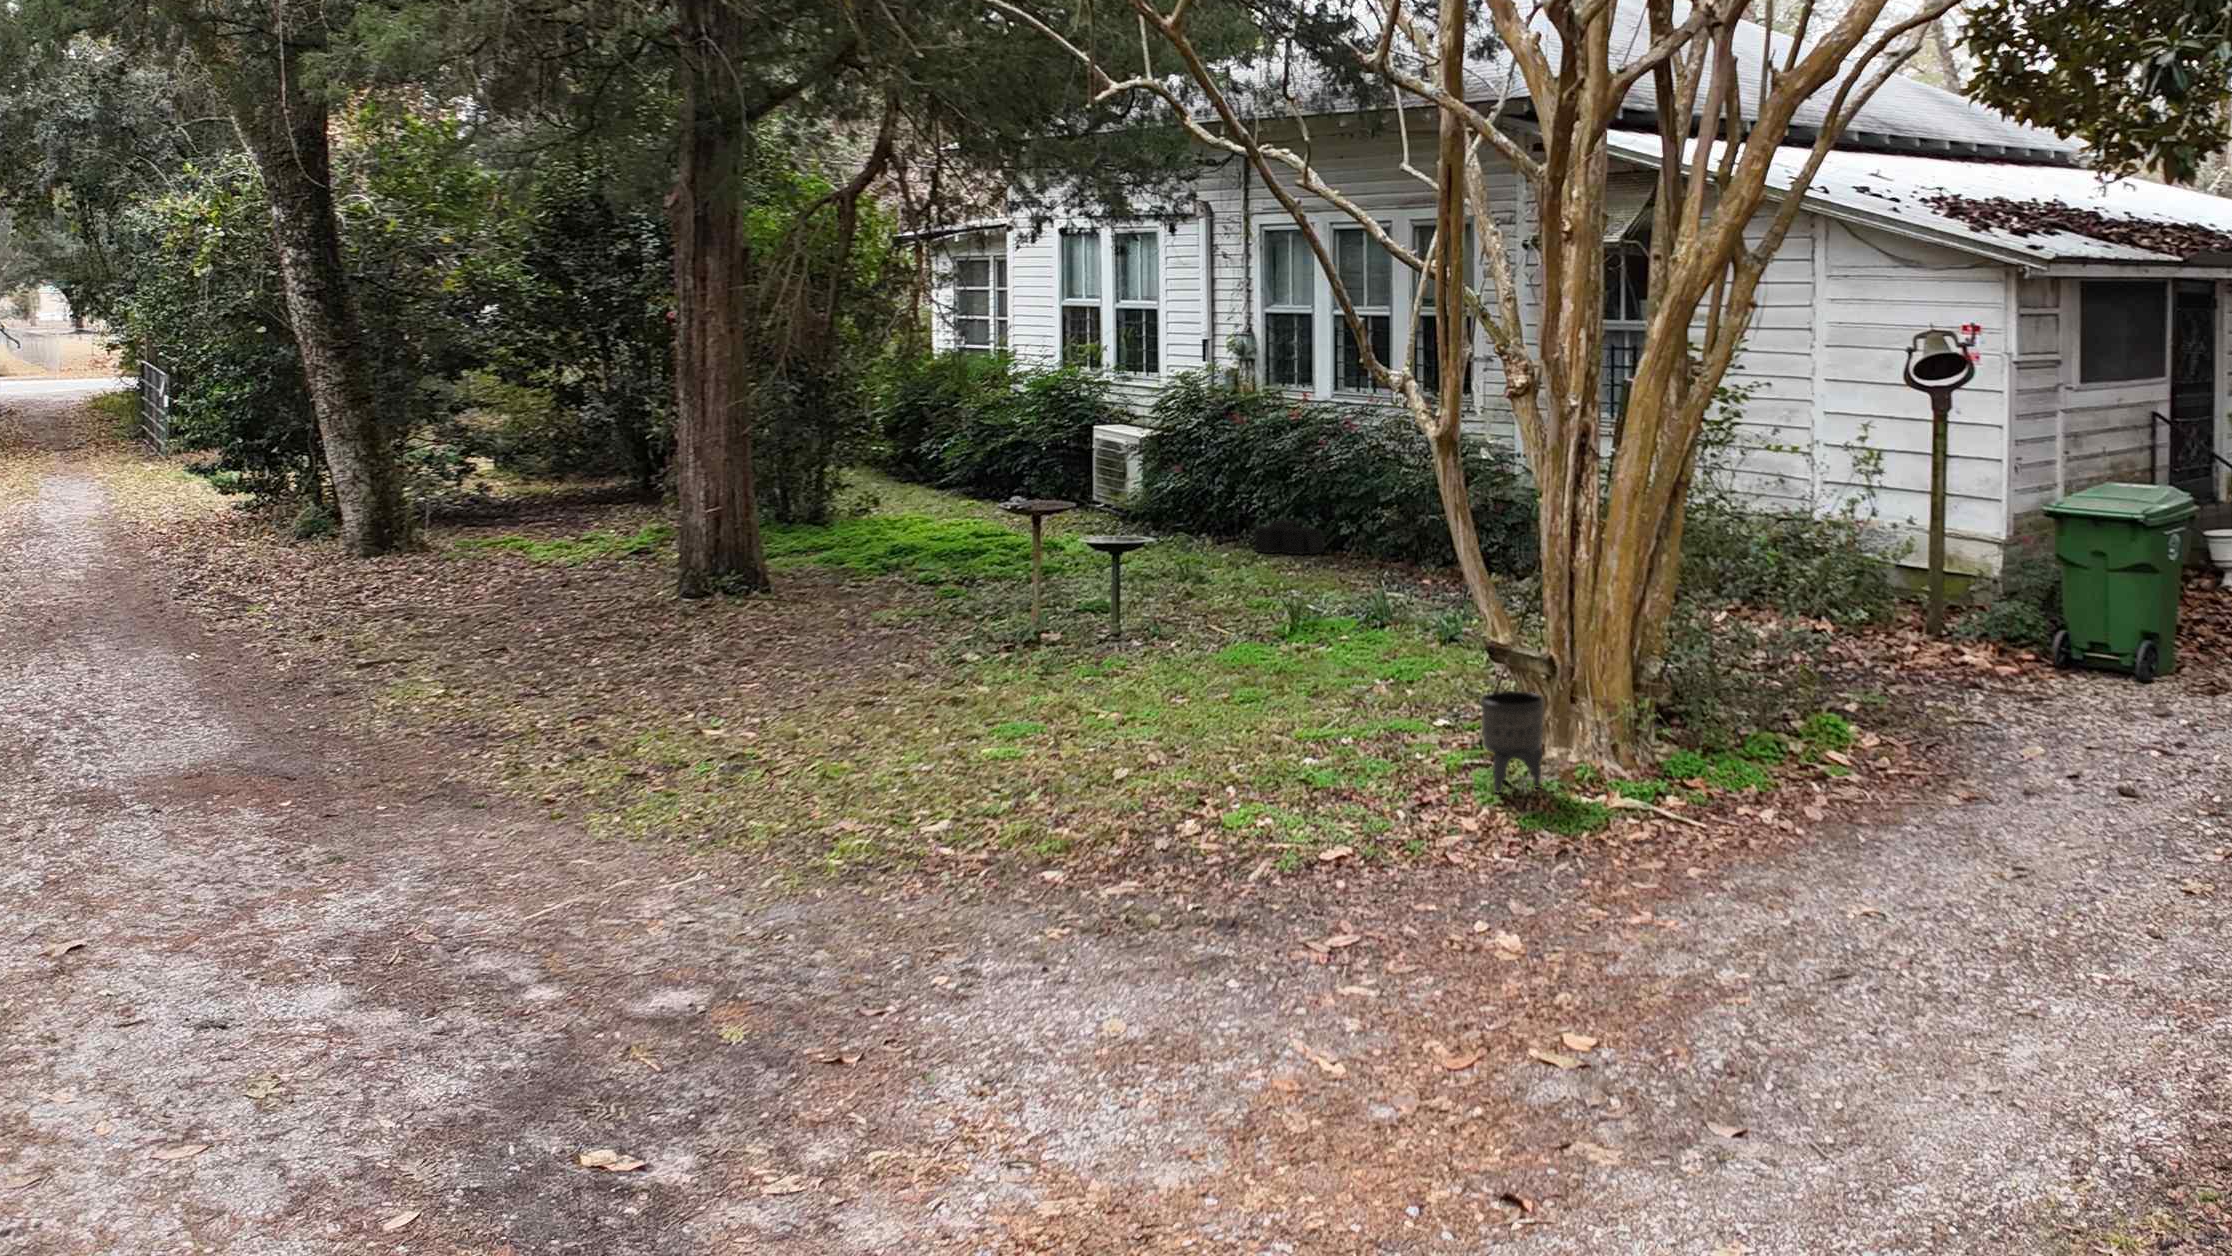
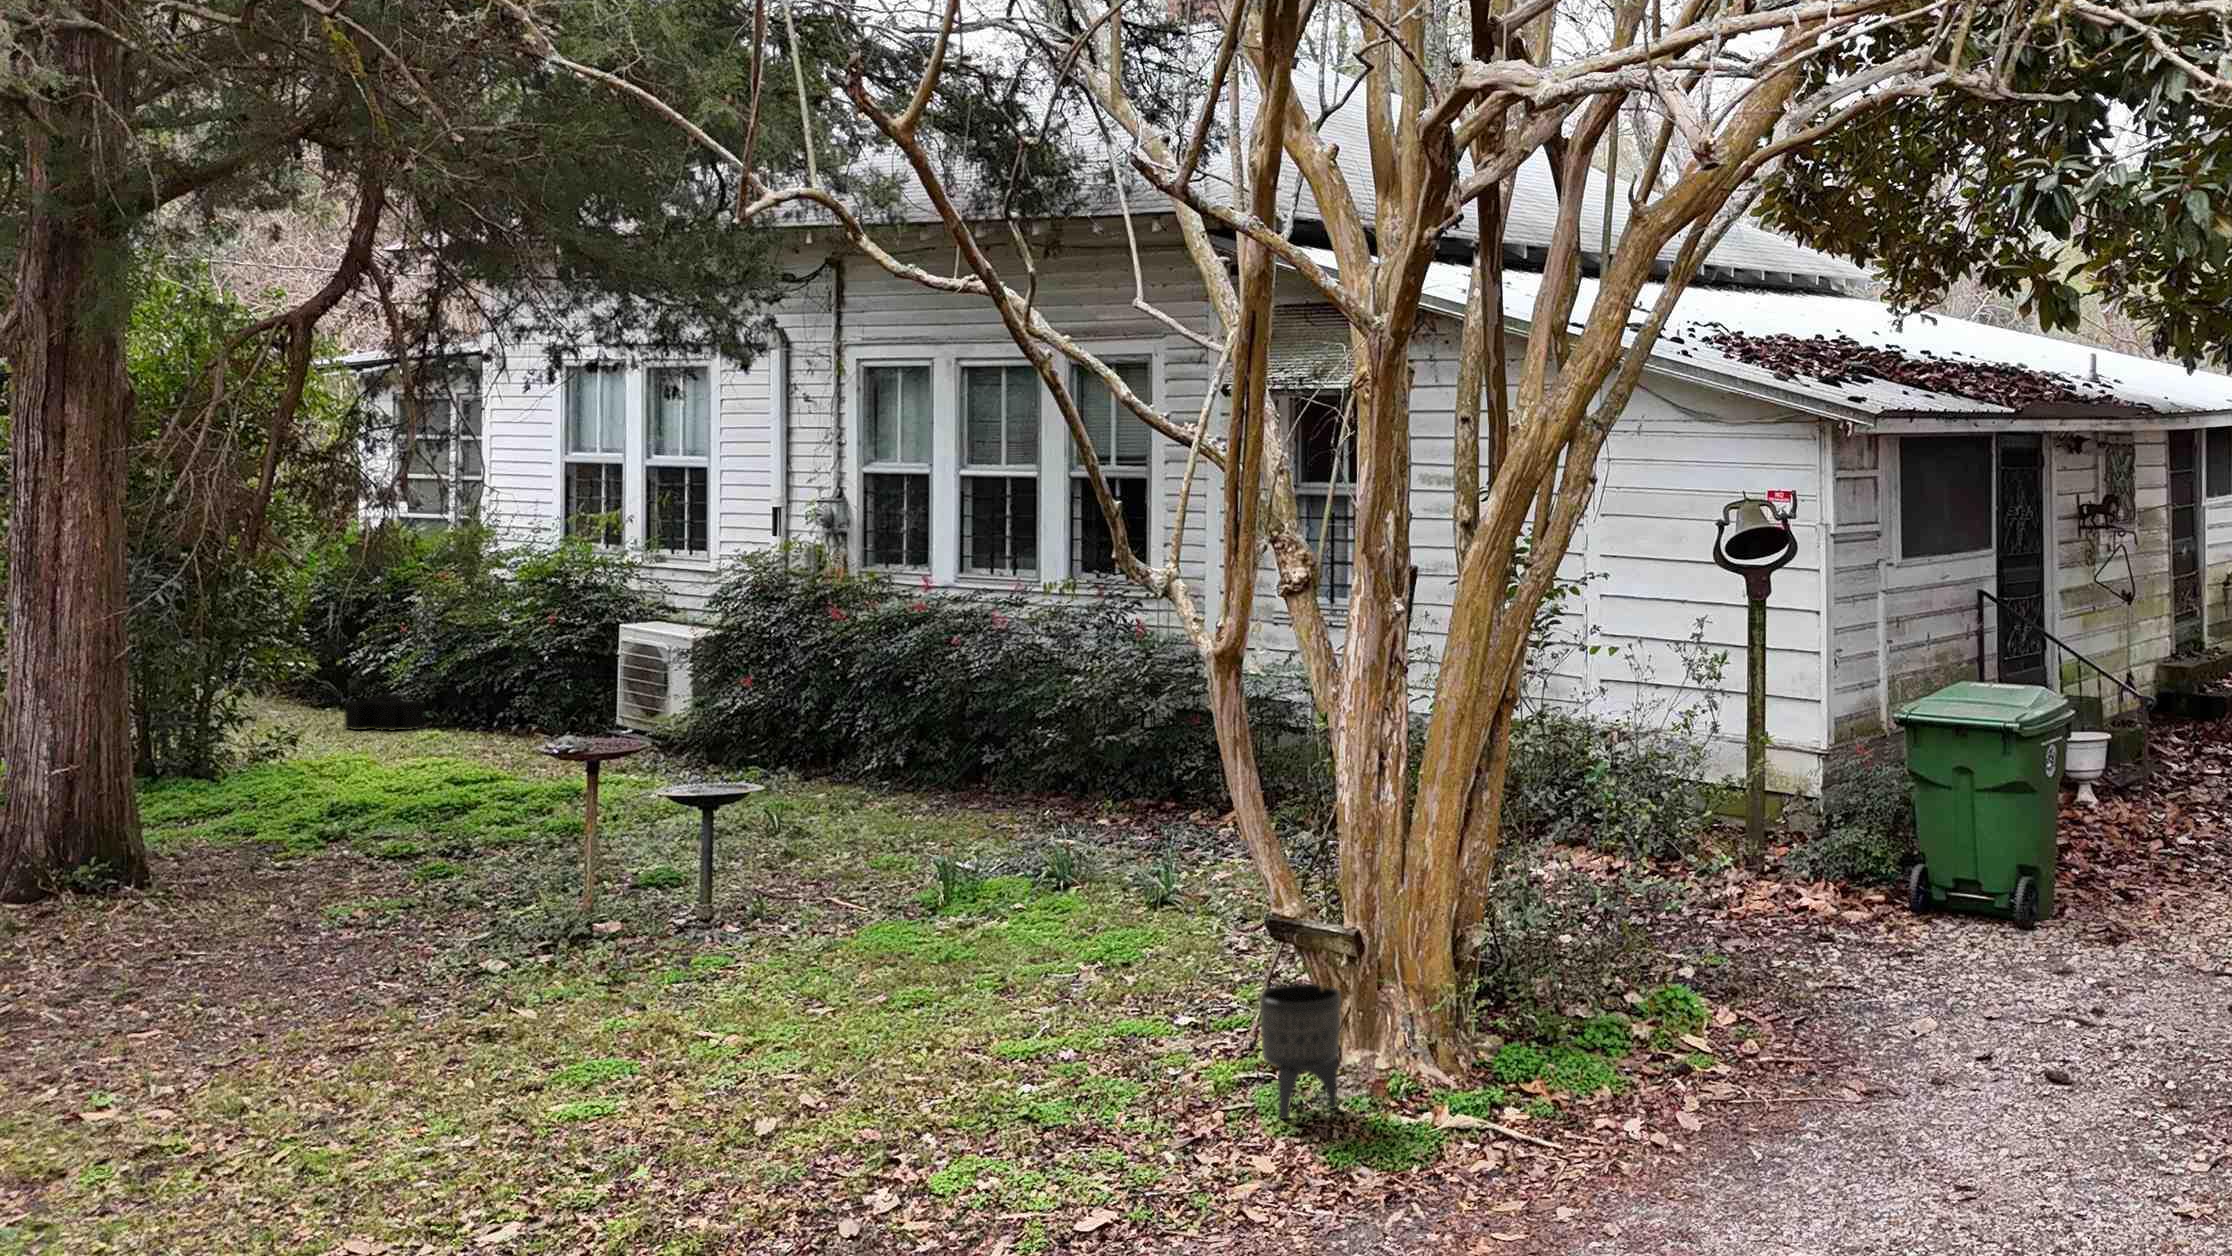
storage bin: present [1254,520,1324,555] -> present [344,694,426,731]

